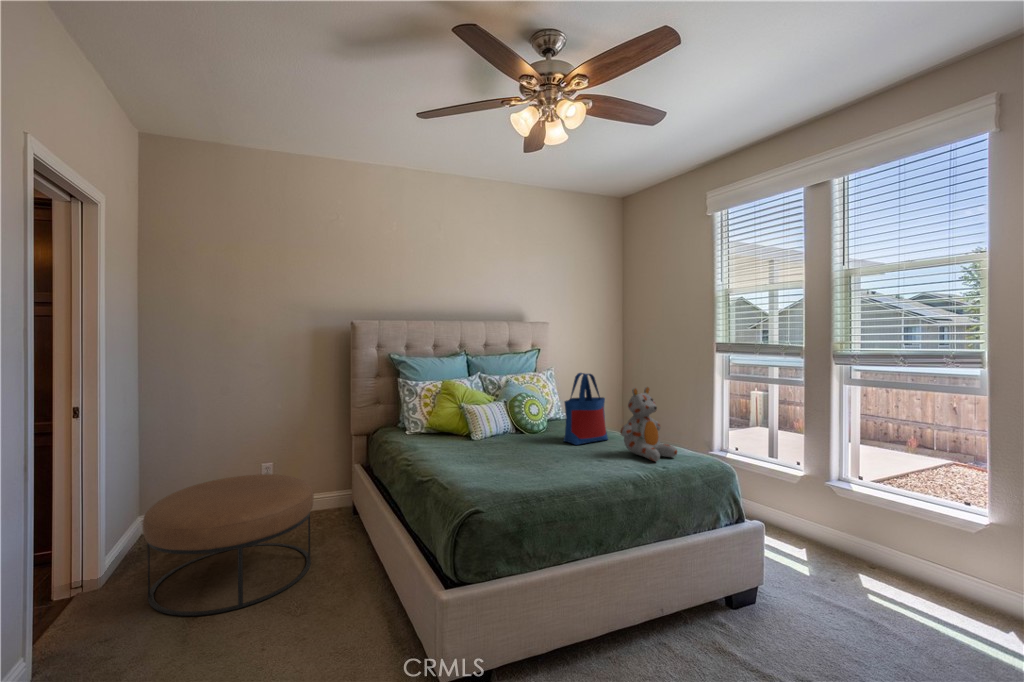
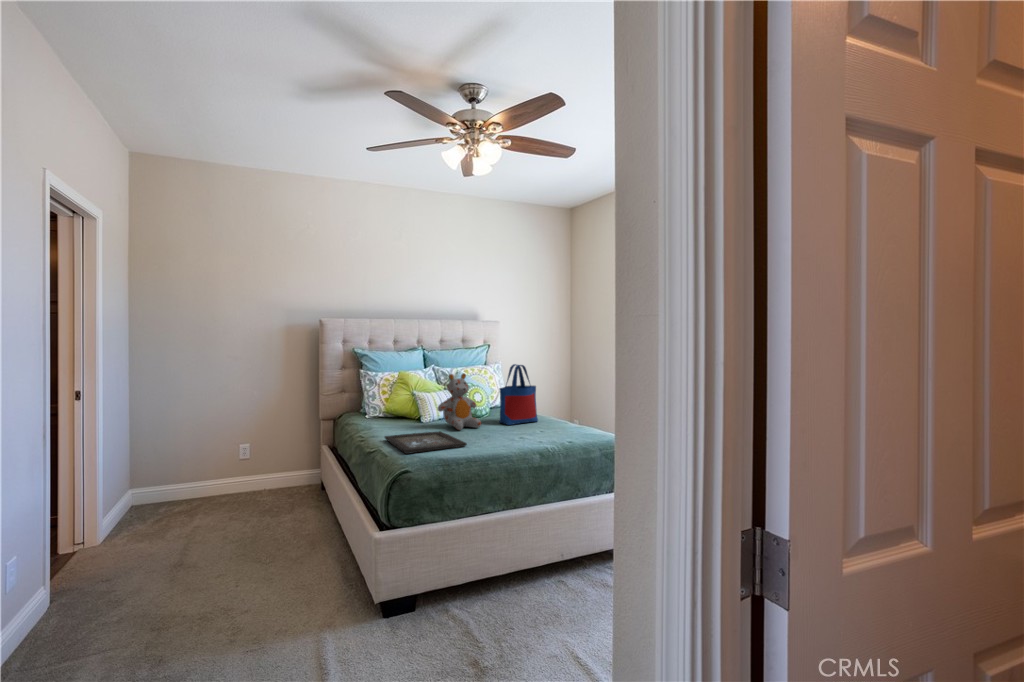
stuffed bear: present [620,387,677,461] -> present [438,373,481,430]
tray: none [437,454,540,489] -> present [385,431,467,454]
ottoman: present [143,474,314,616] -> none [134,452,282,563]

